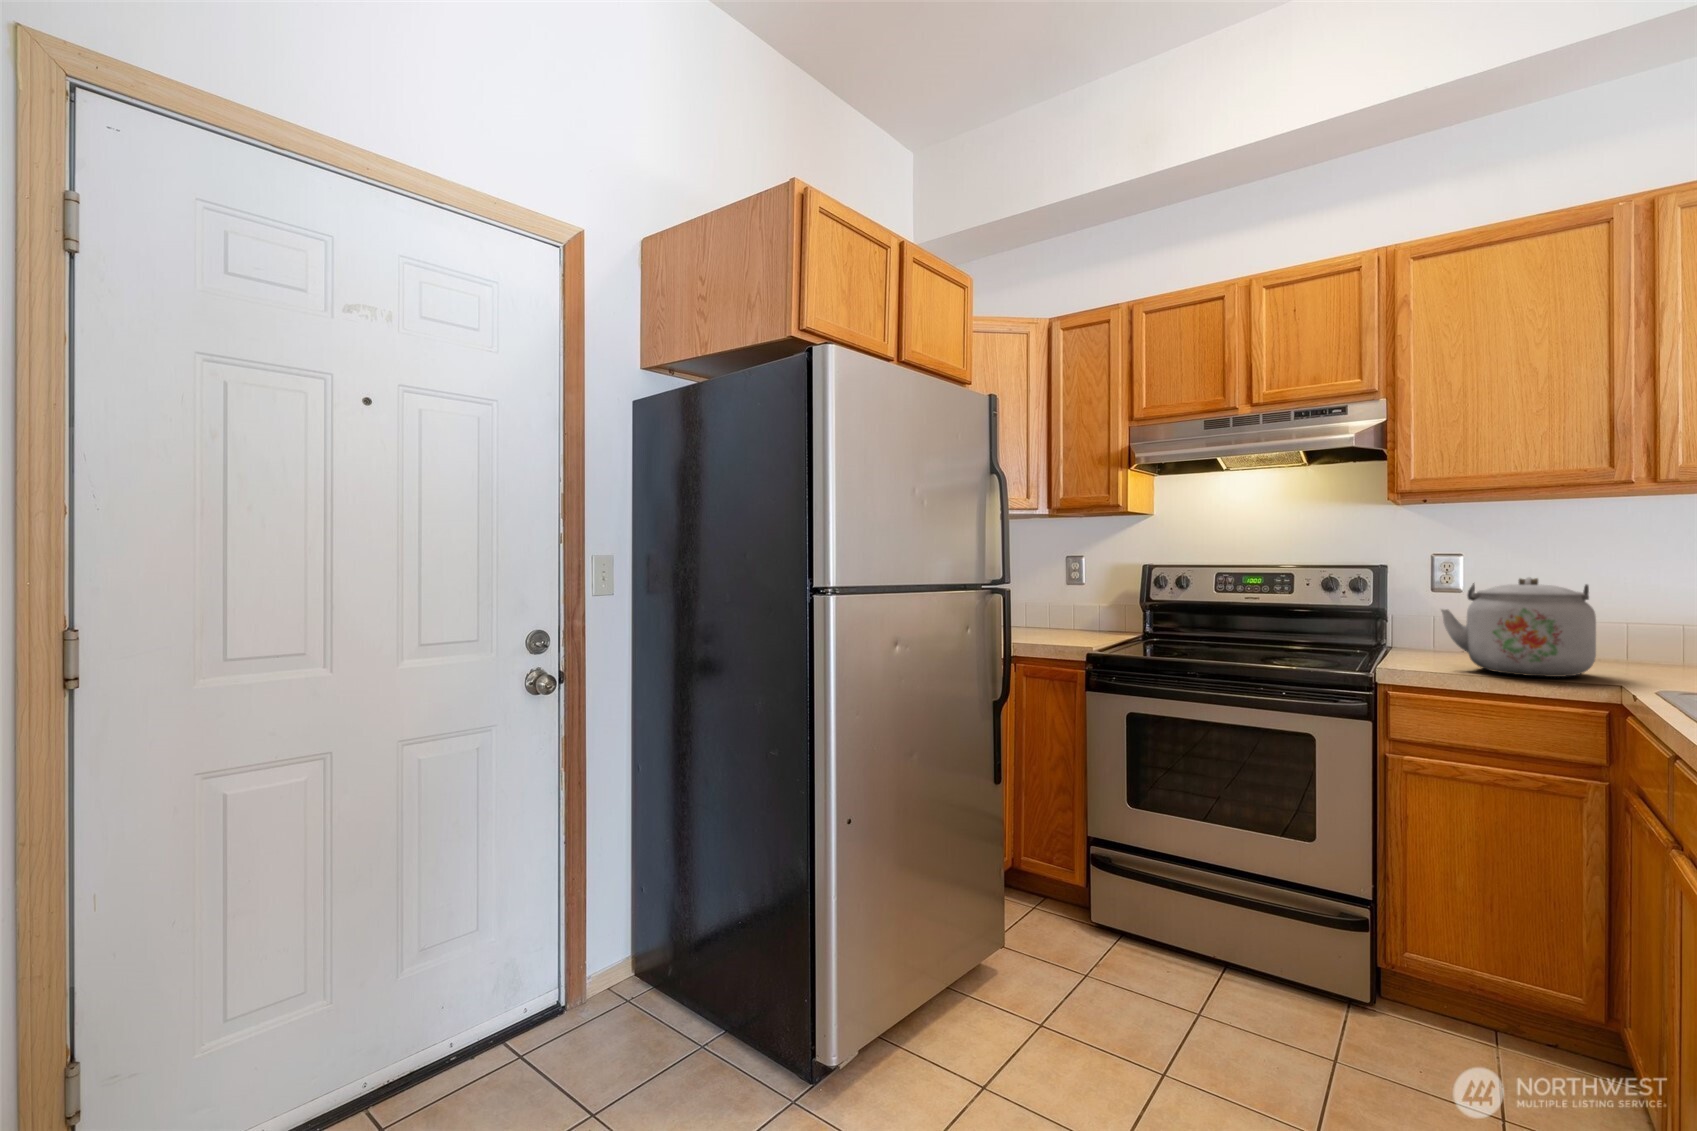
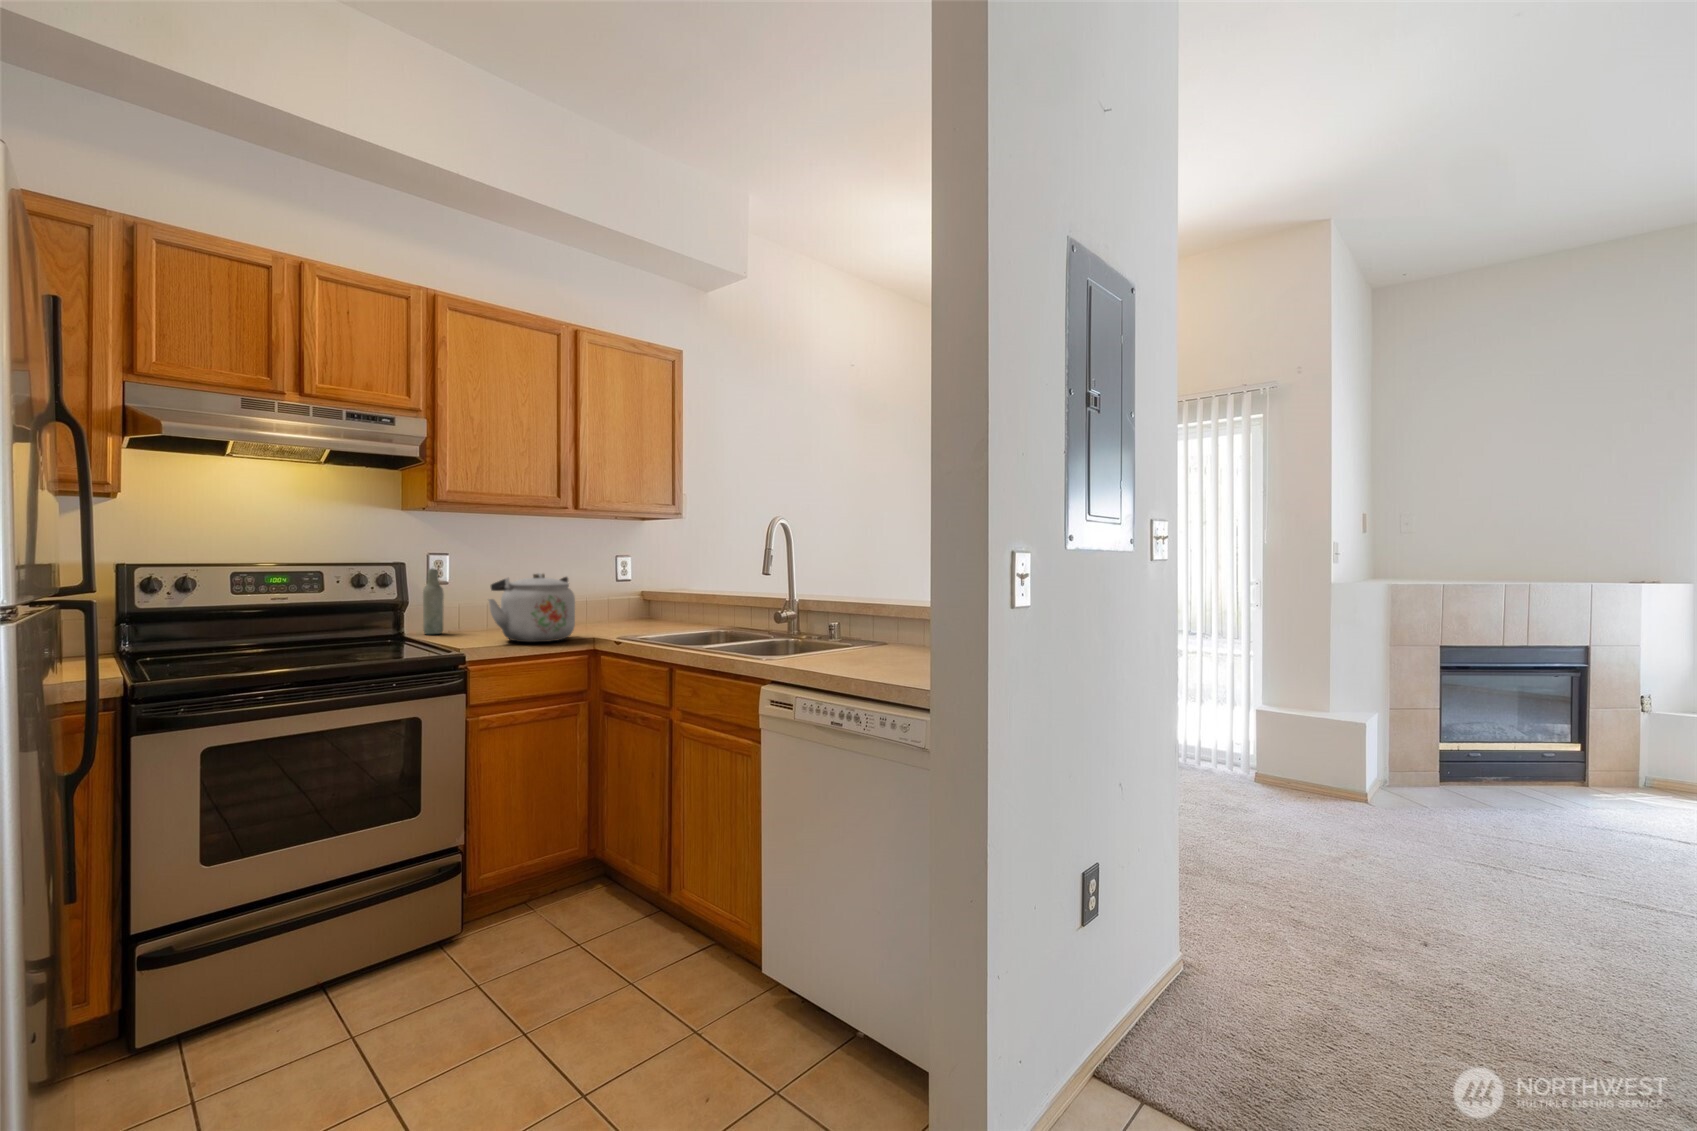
bottle: none [1411,572,1438,652] -> present [423,569,444,634]

